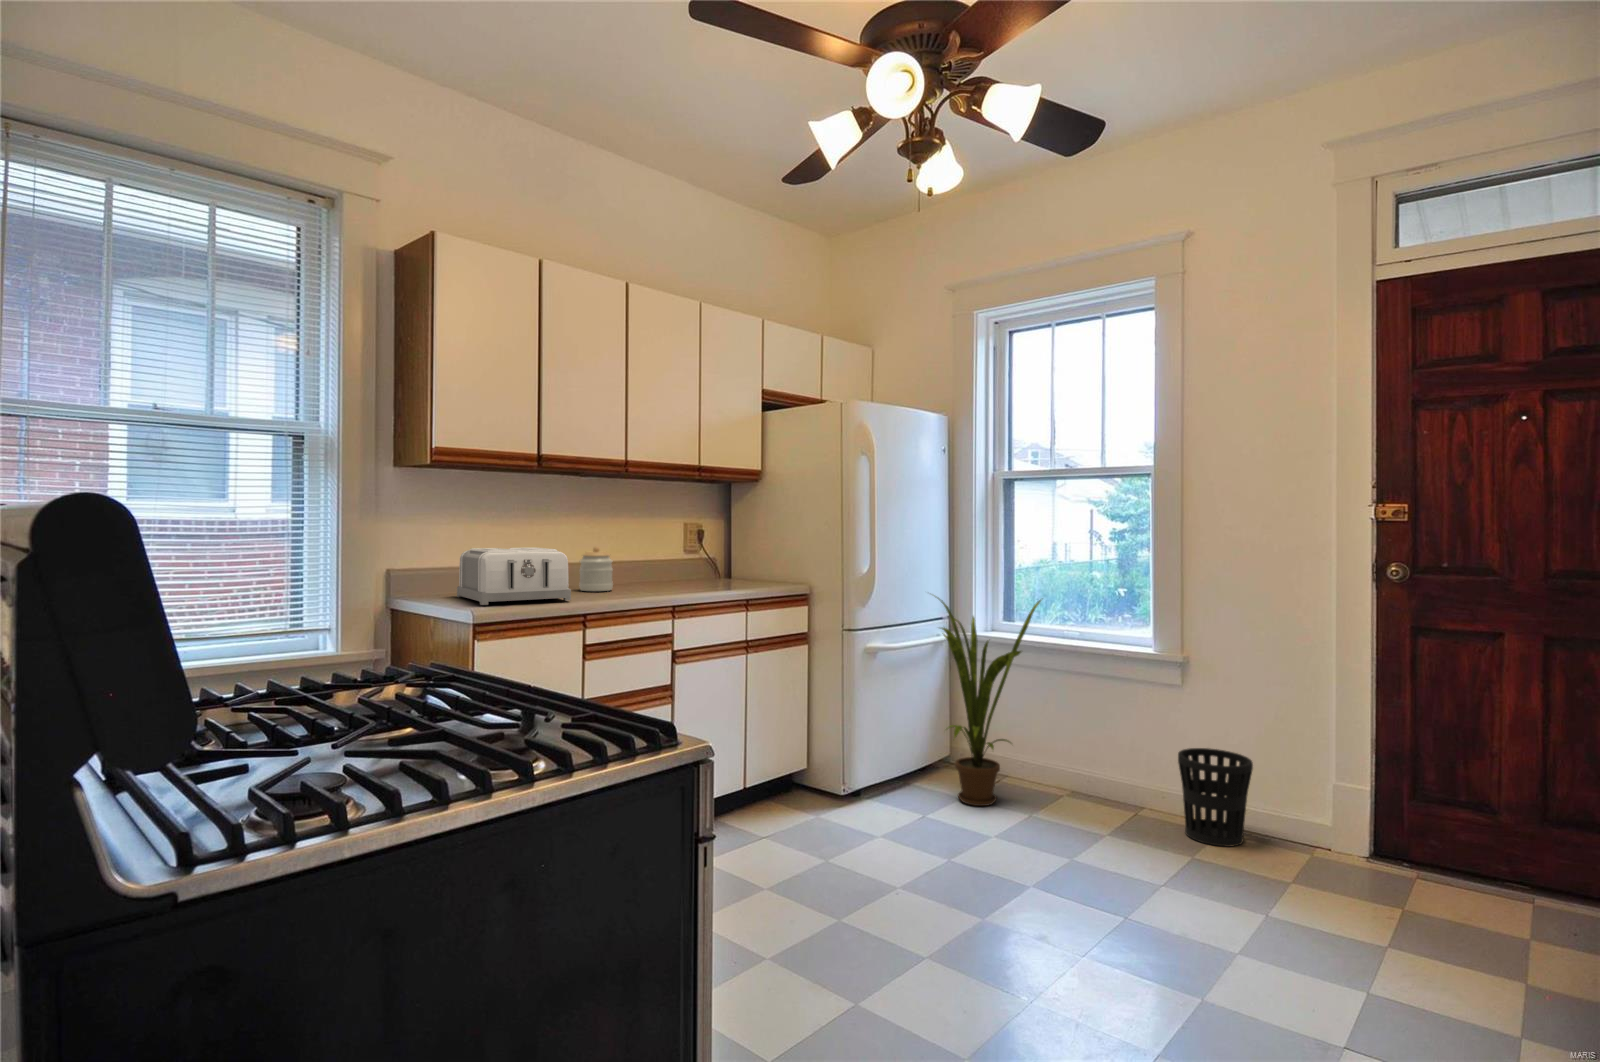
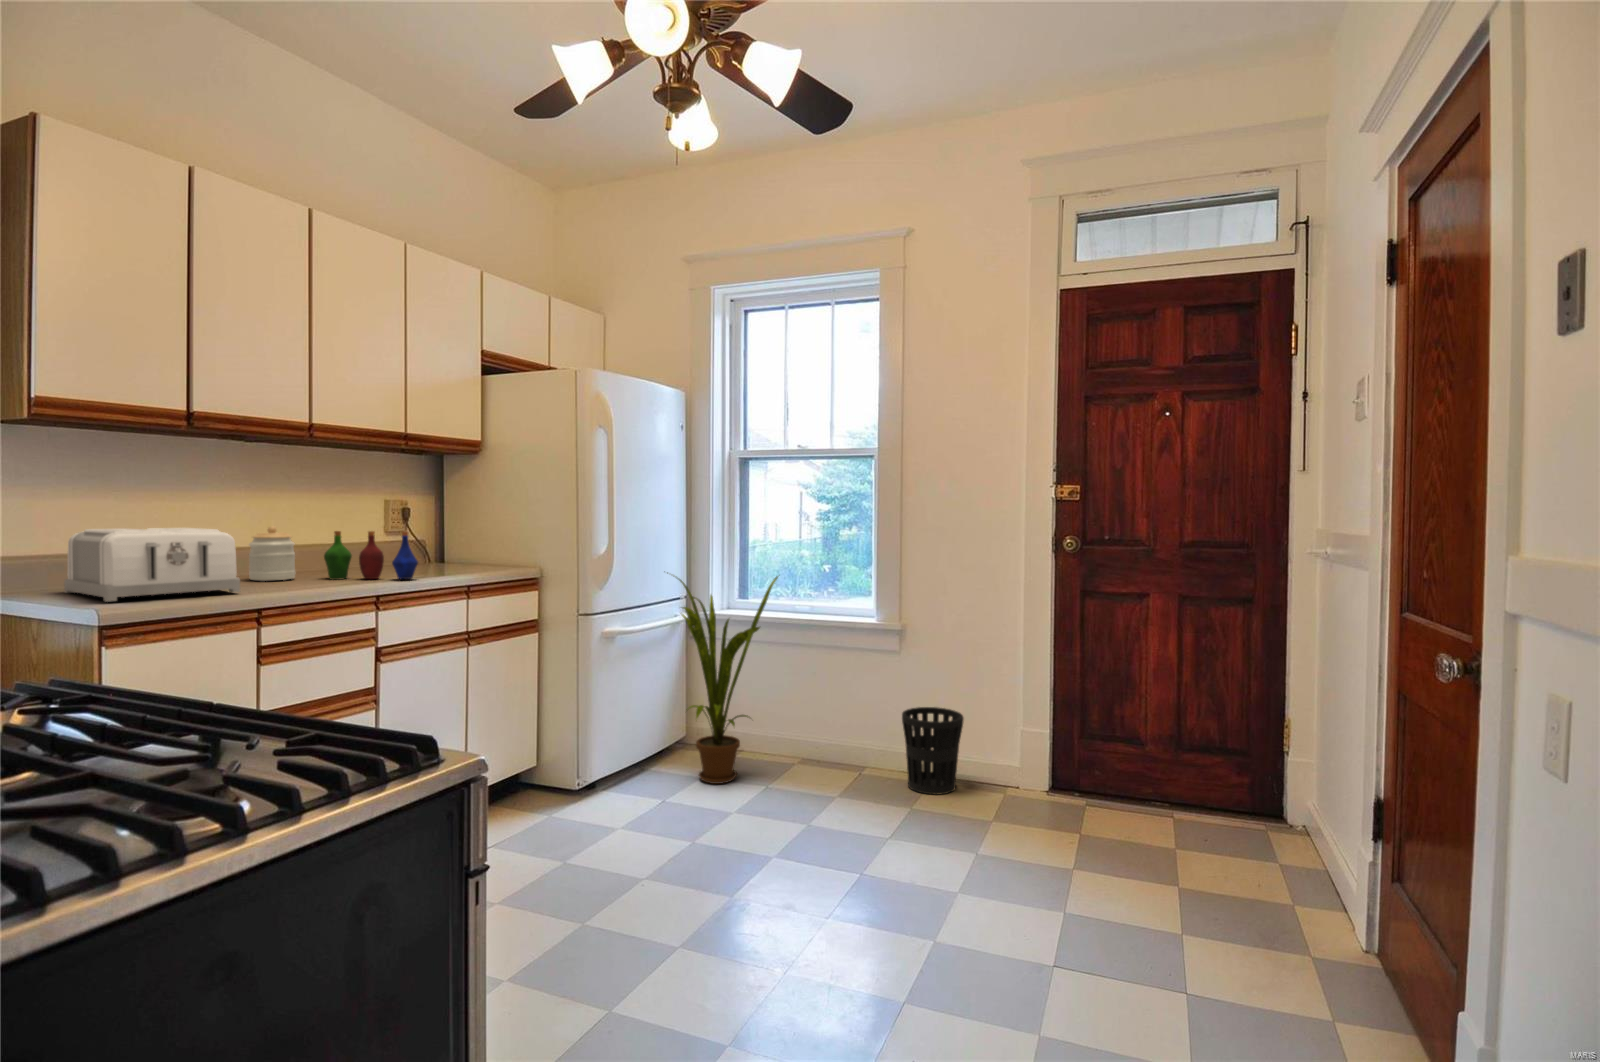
bottle: none [634,551,706,593] -> present [324,531,418,580]

